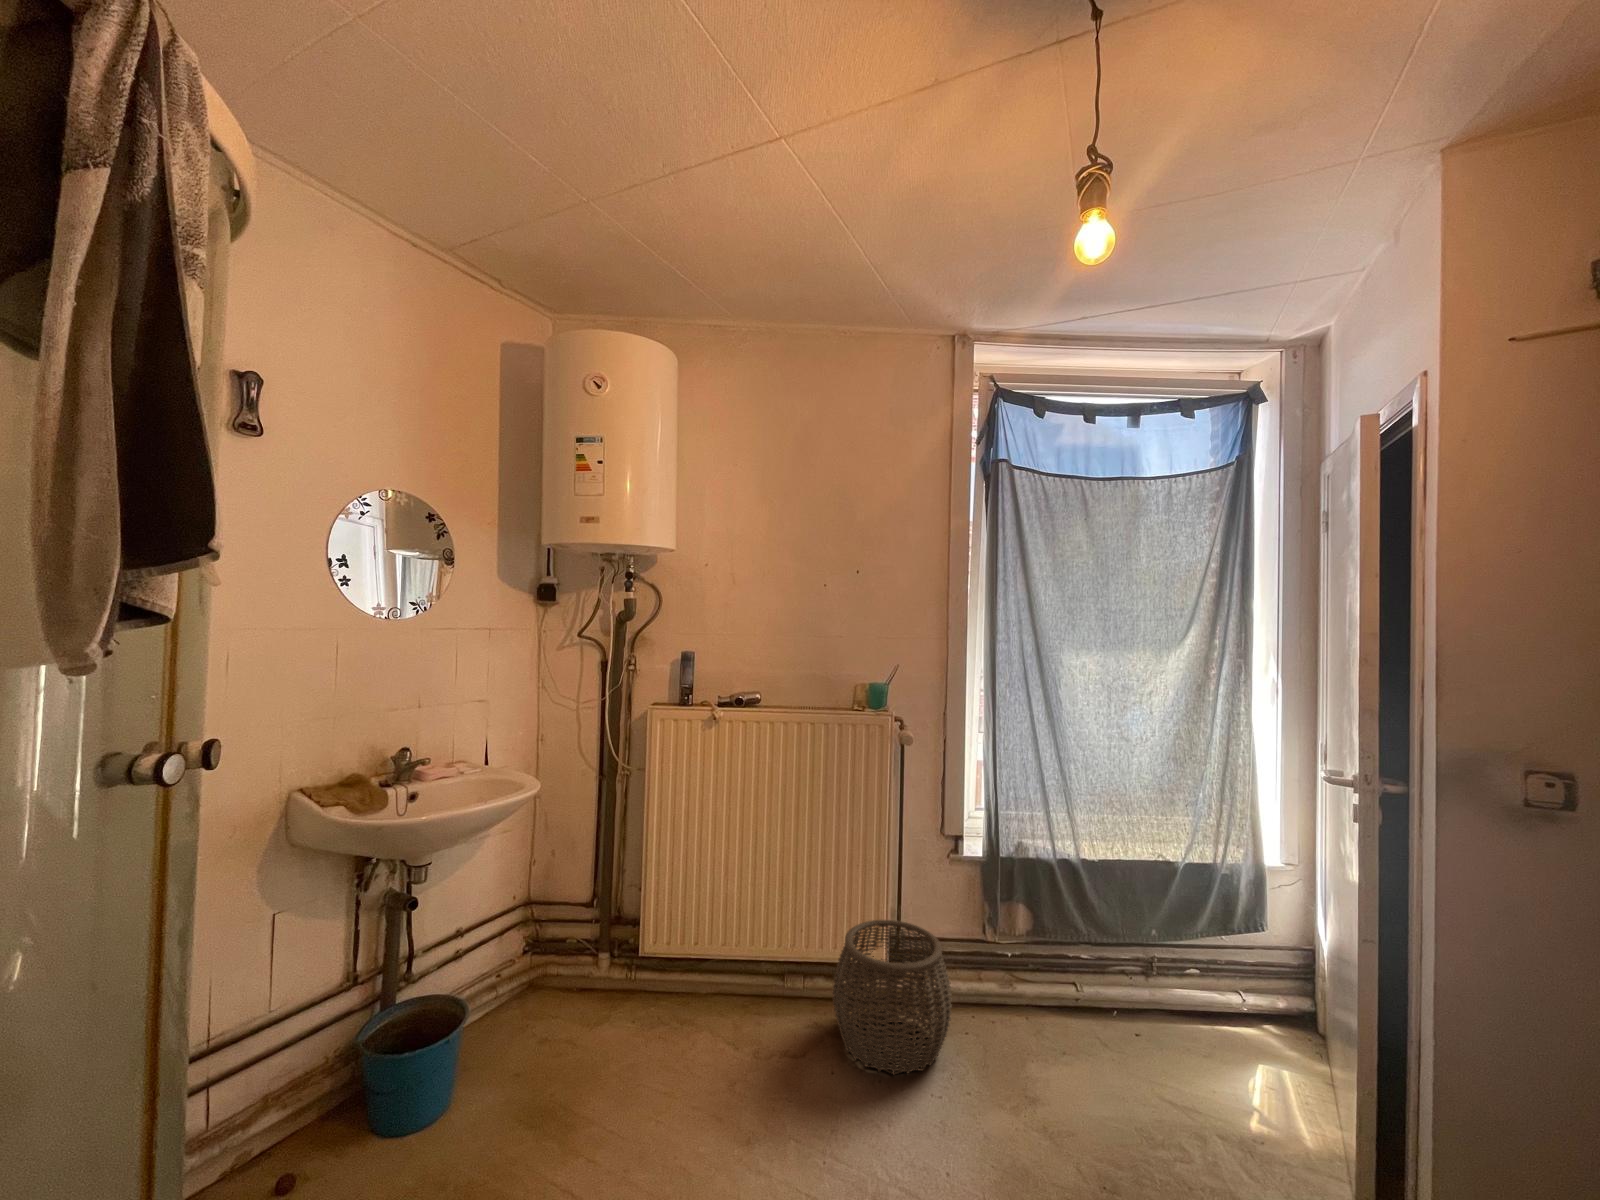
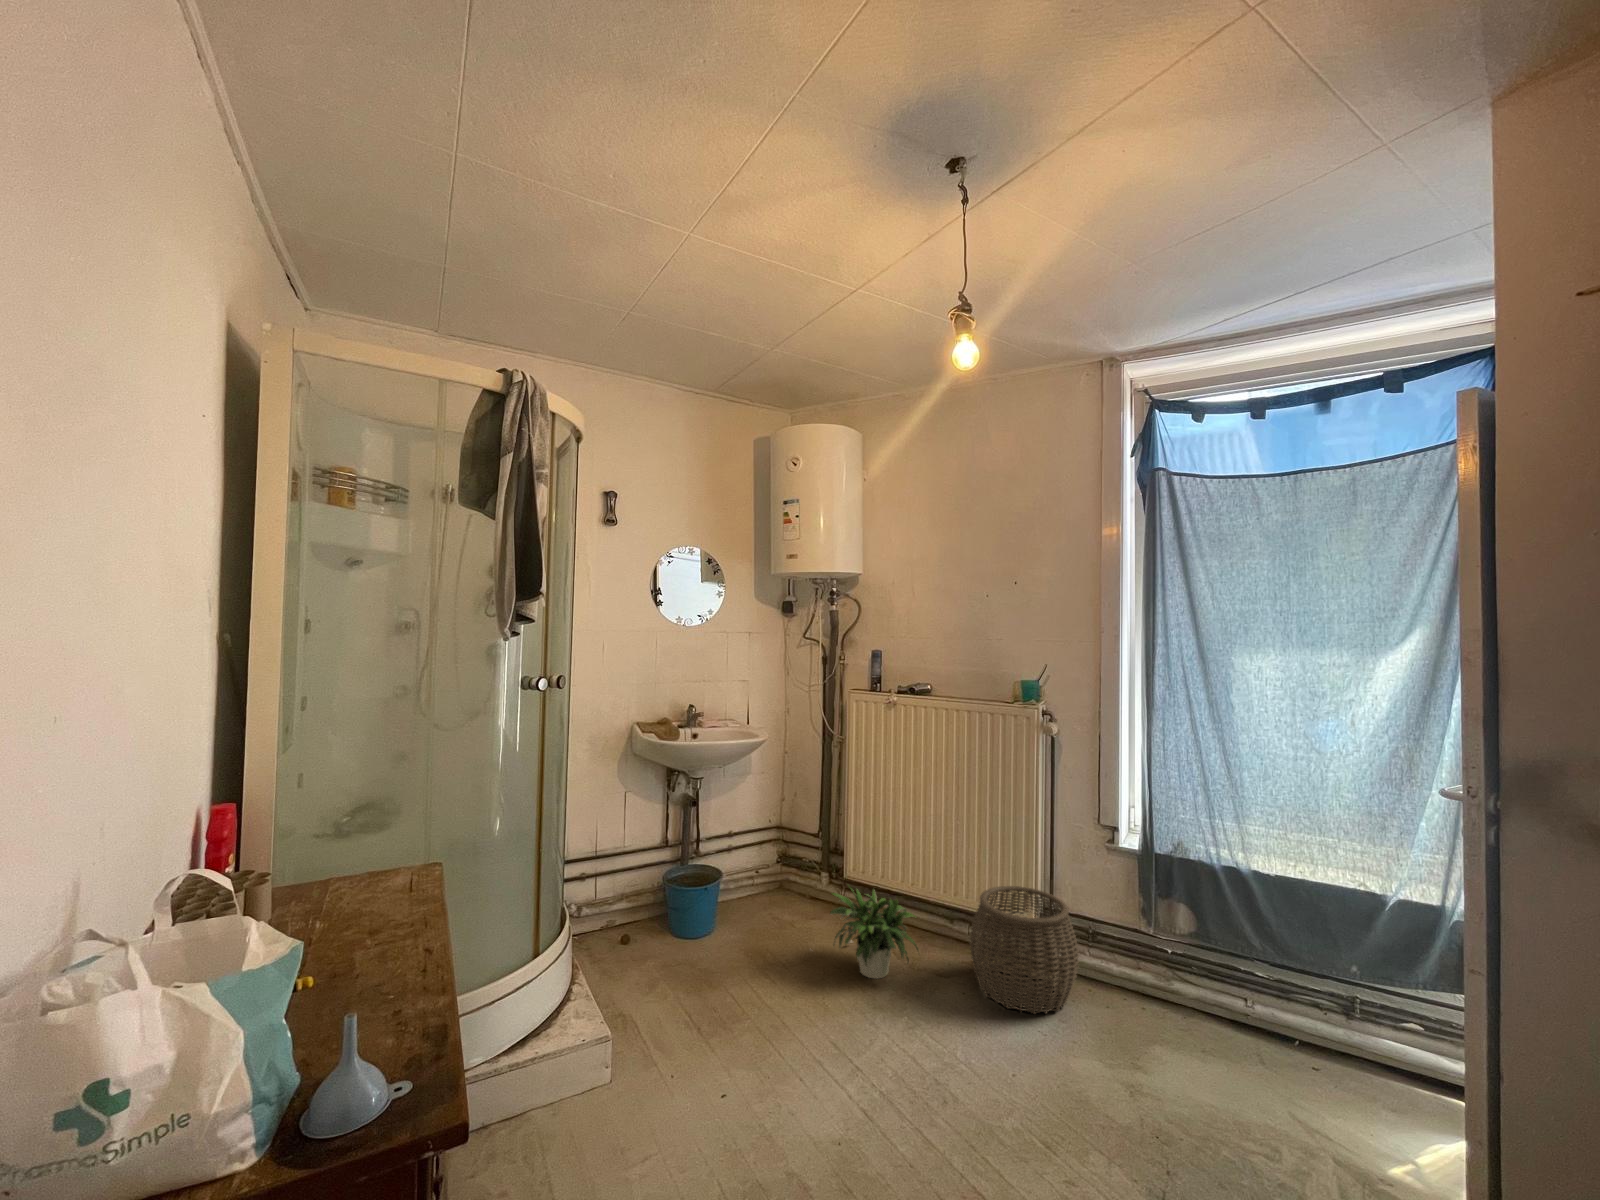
potted plant: none [625,967,786,1094] -> present [830,889,919,979]

